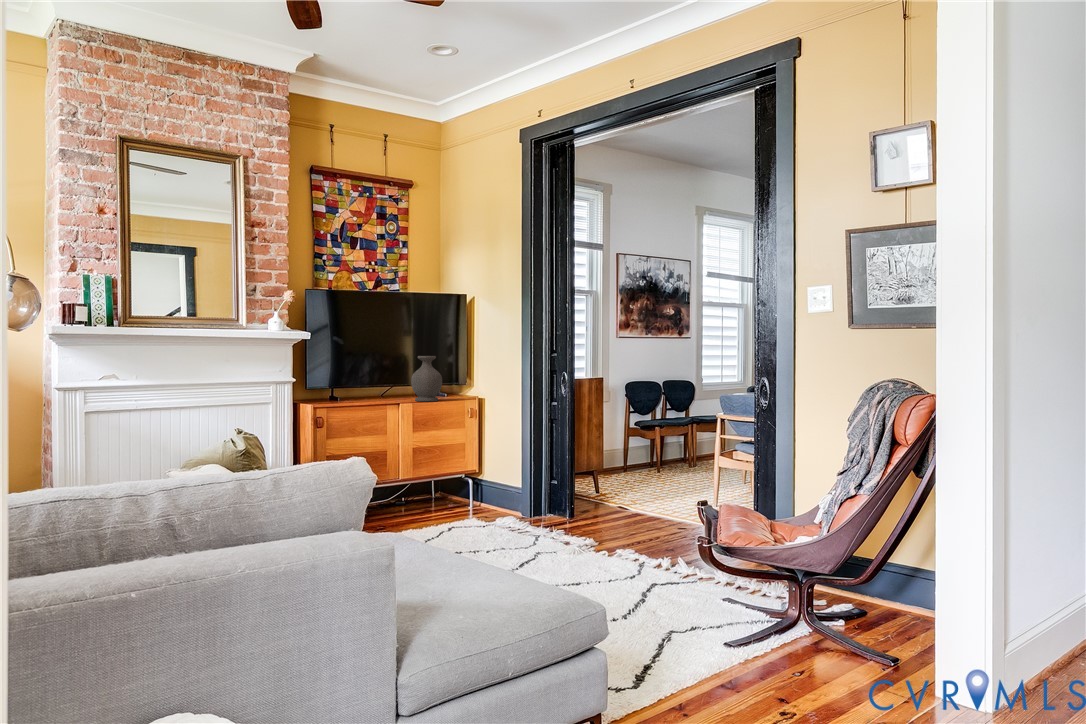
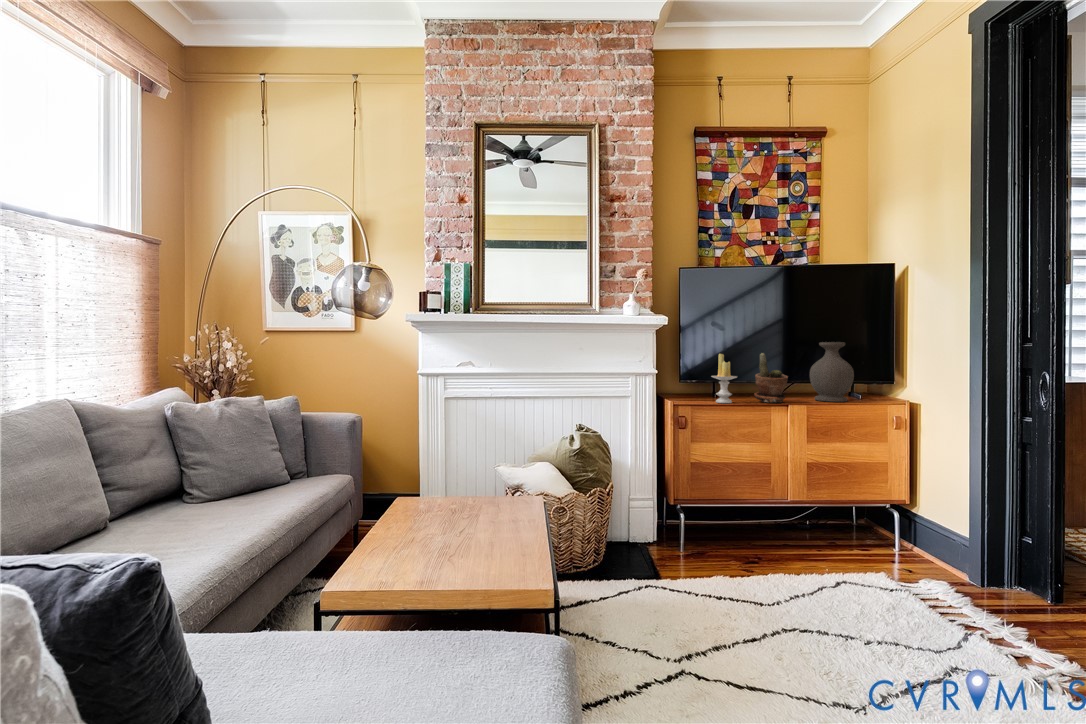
potted plant: none [375,365,400,404] -> present [754,353,788,403]
candle: none [344,366,364,406] -> present [711,354,737,403]

